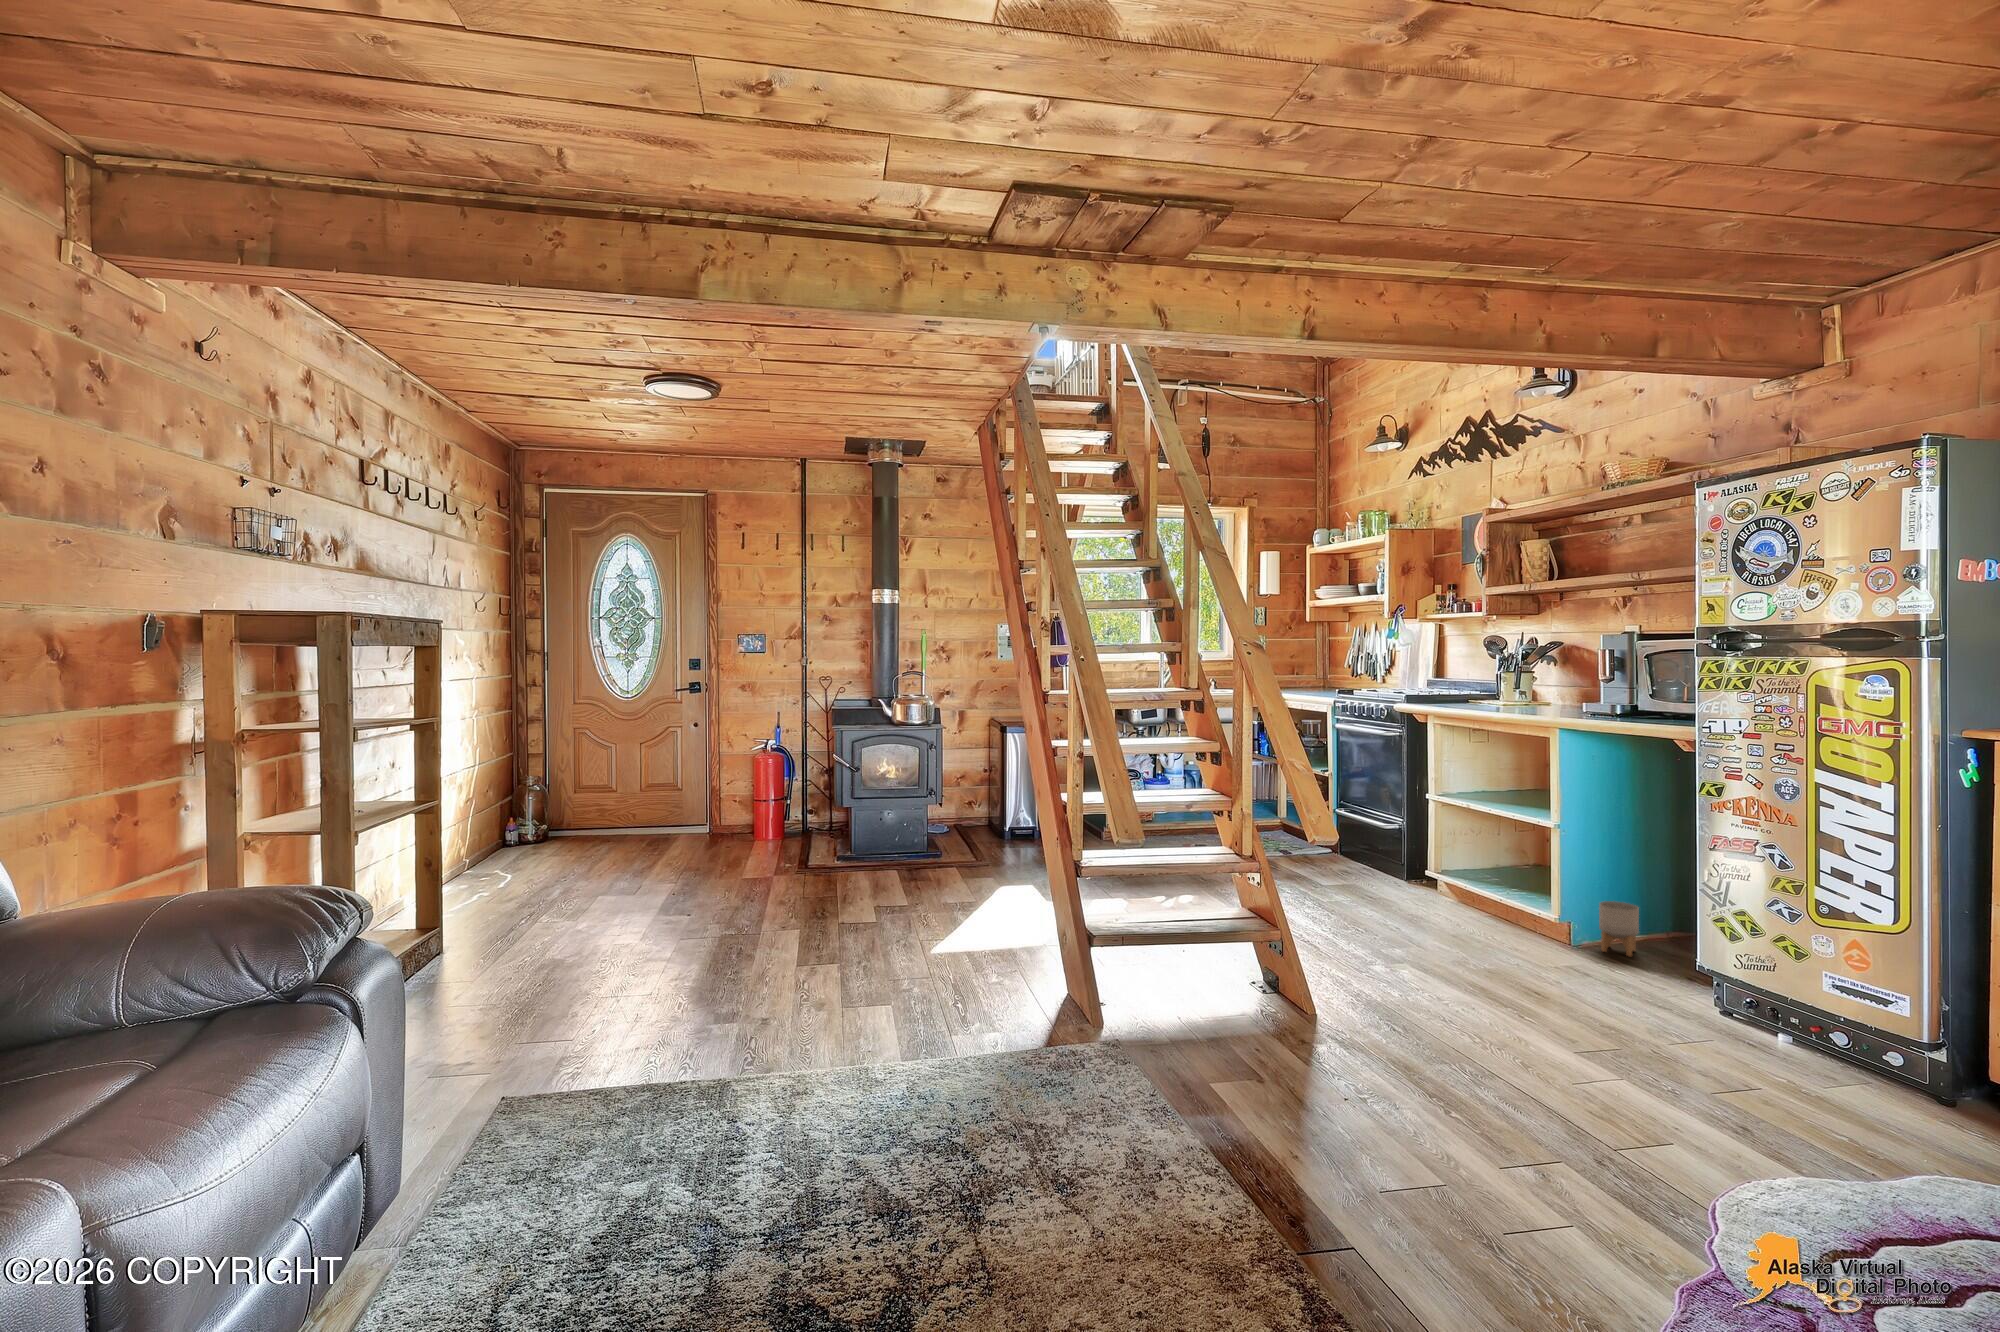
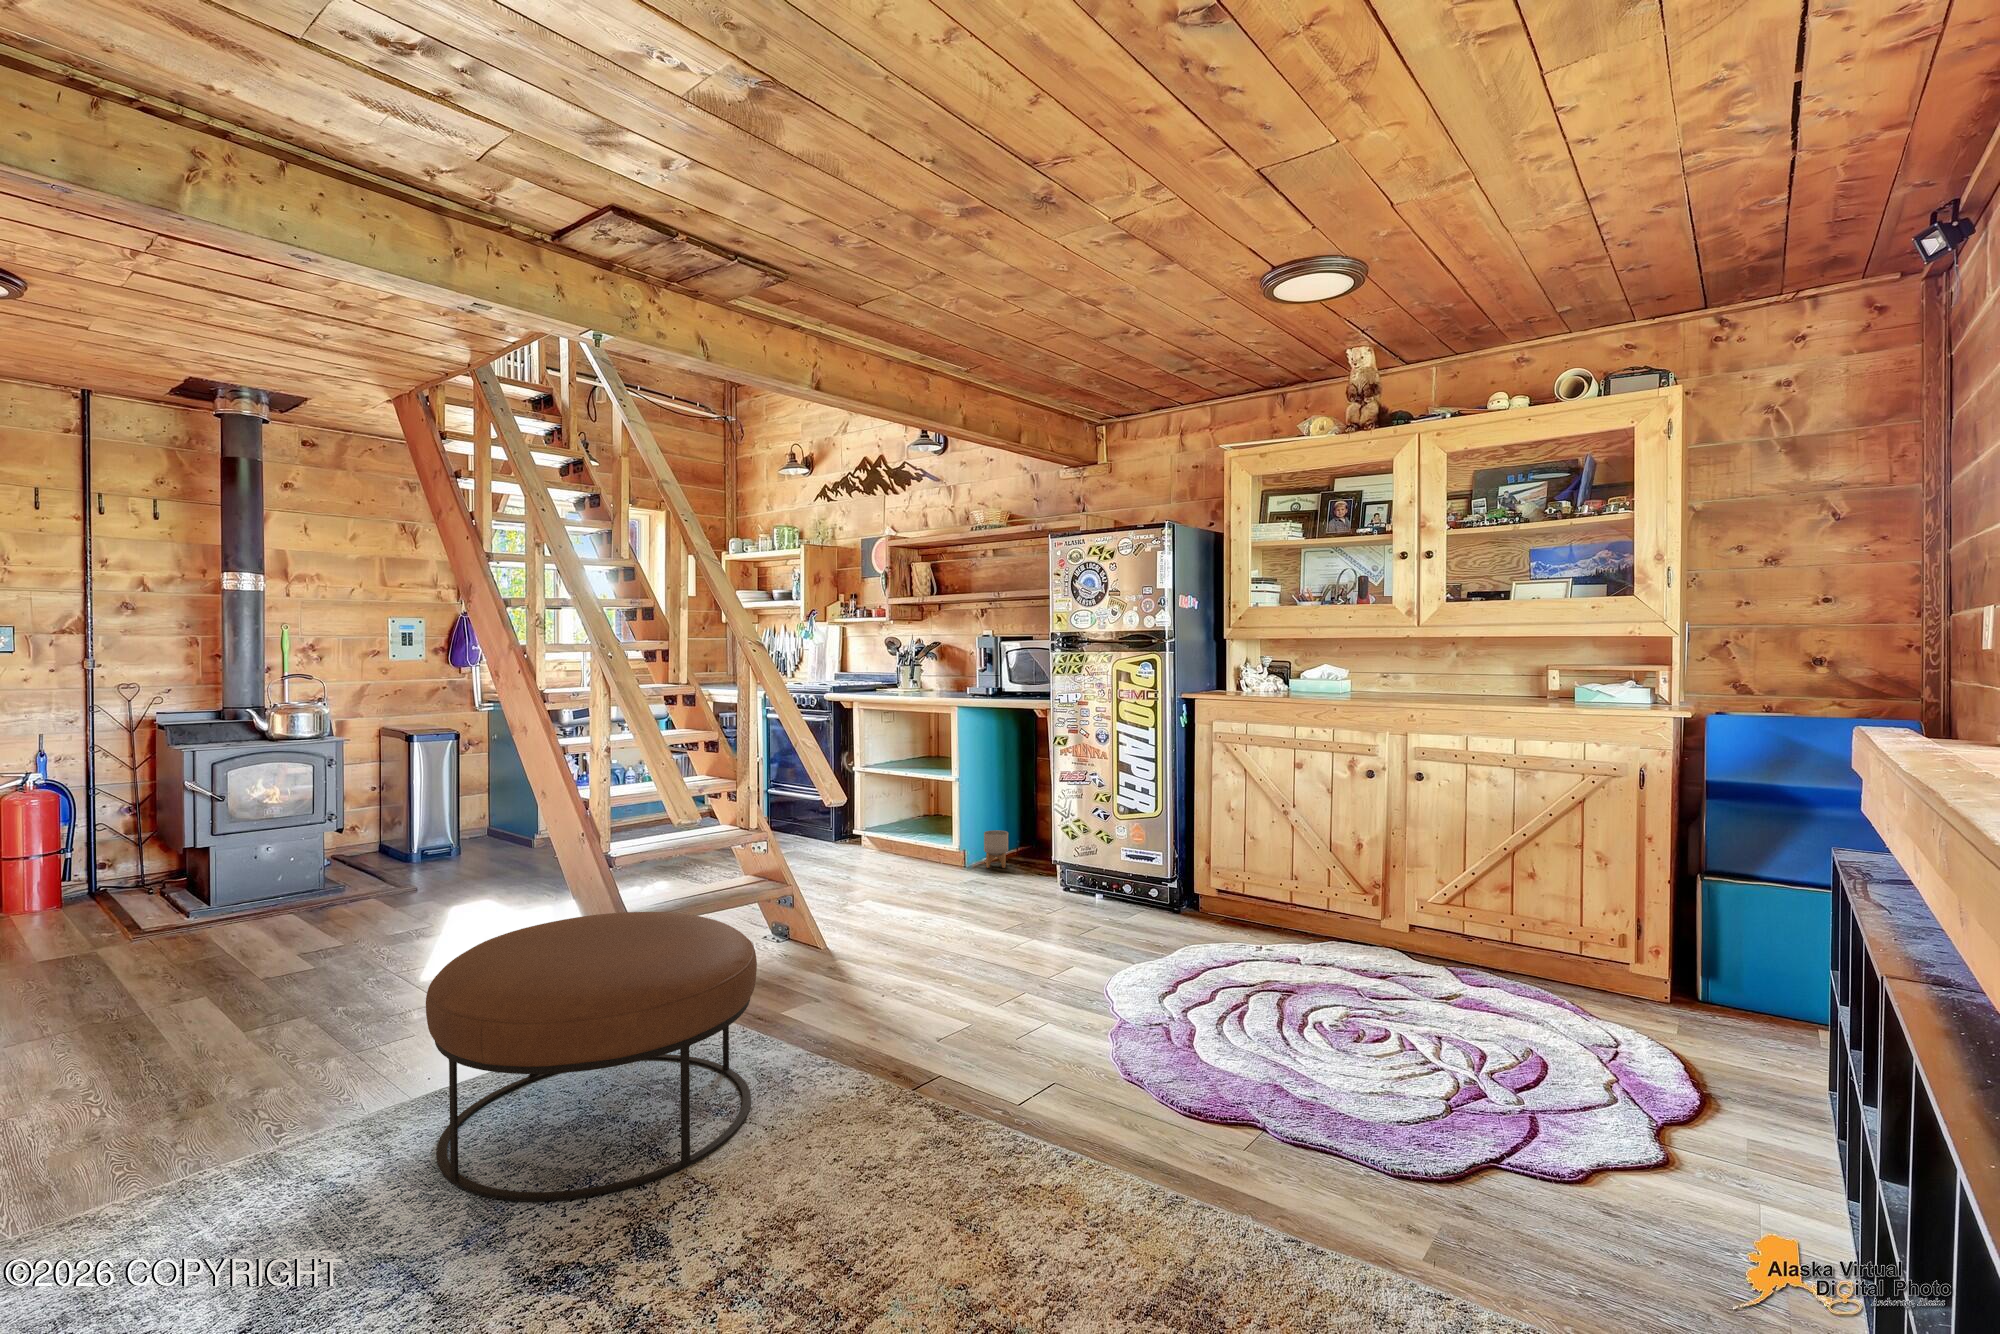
ottoman: none [795,931,1119,1246] -> present [426,912,757,1201]

